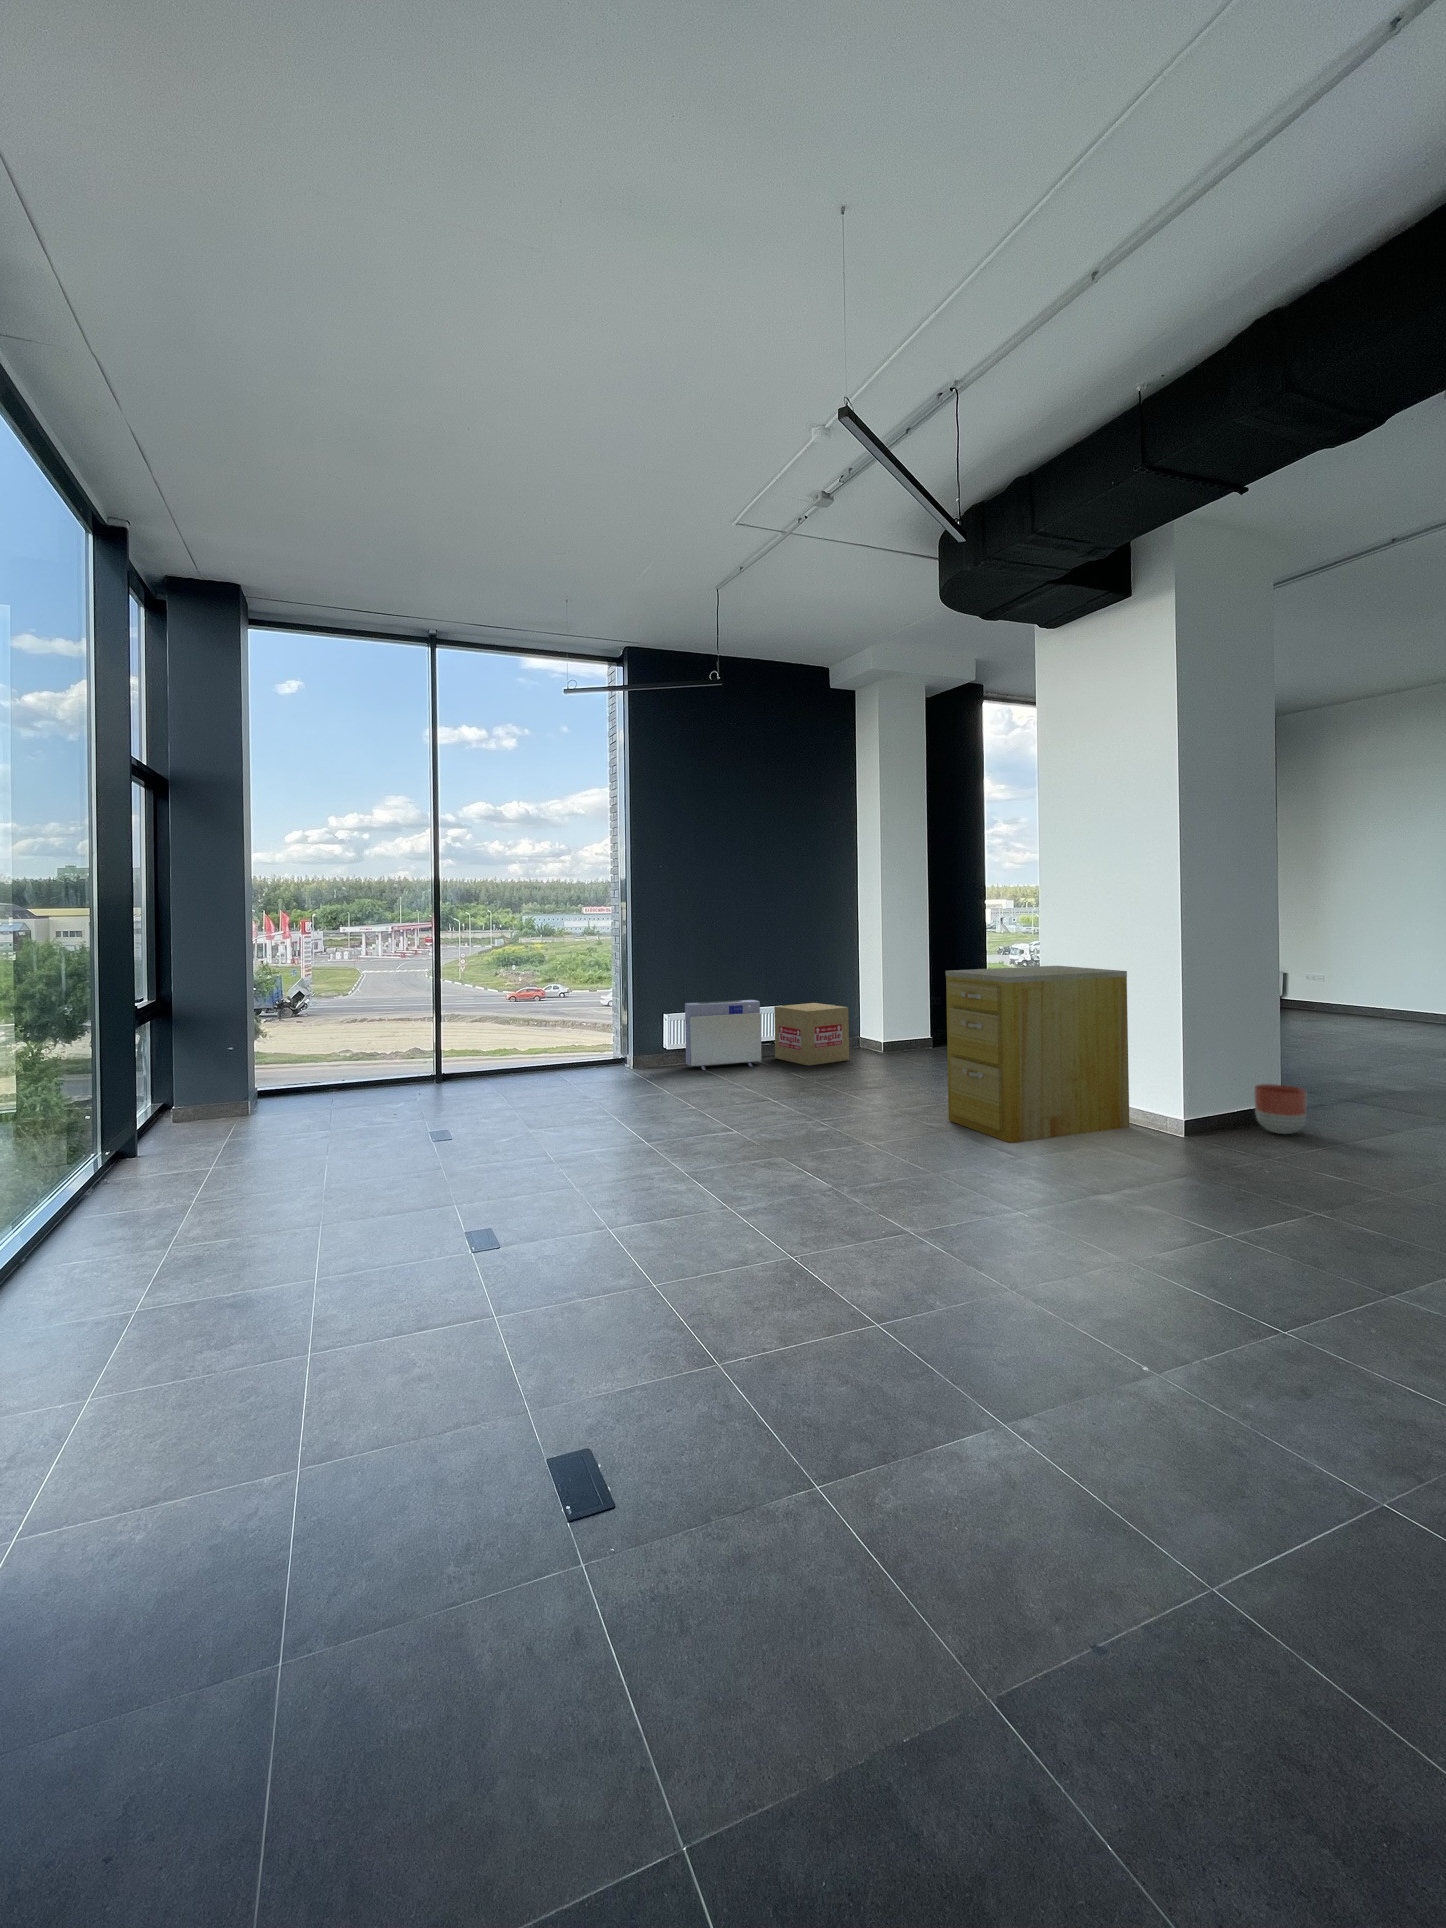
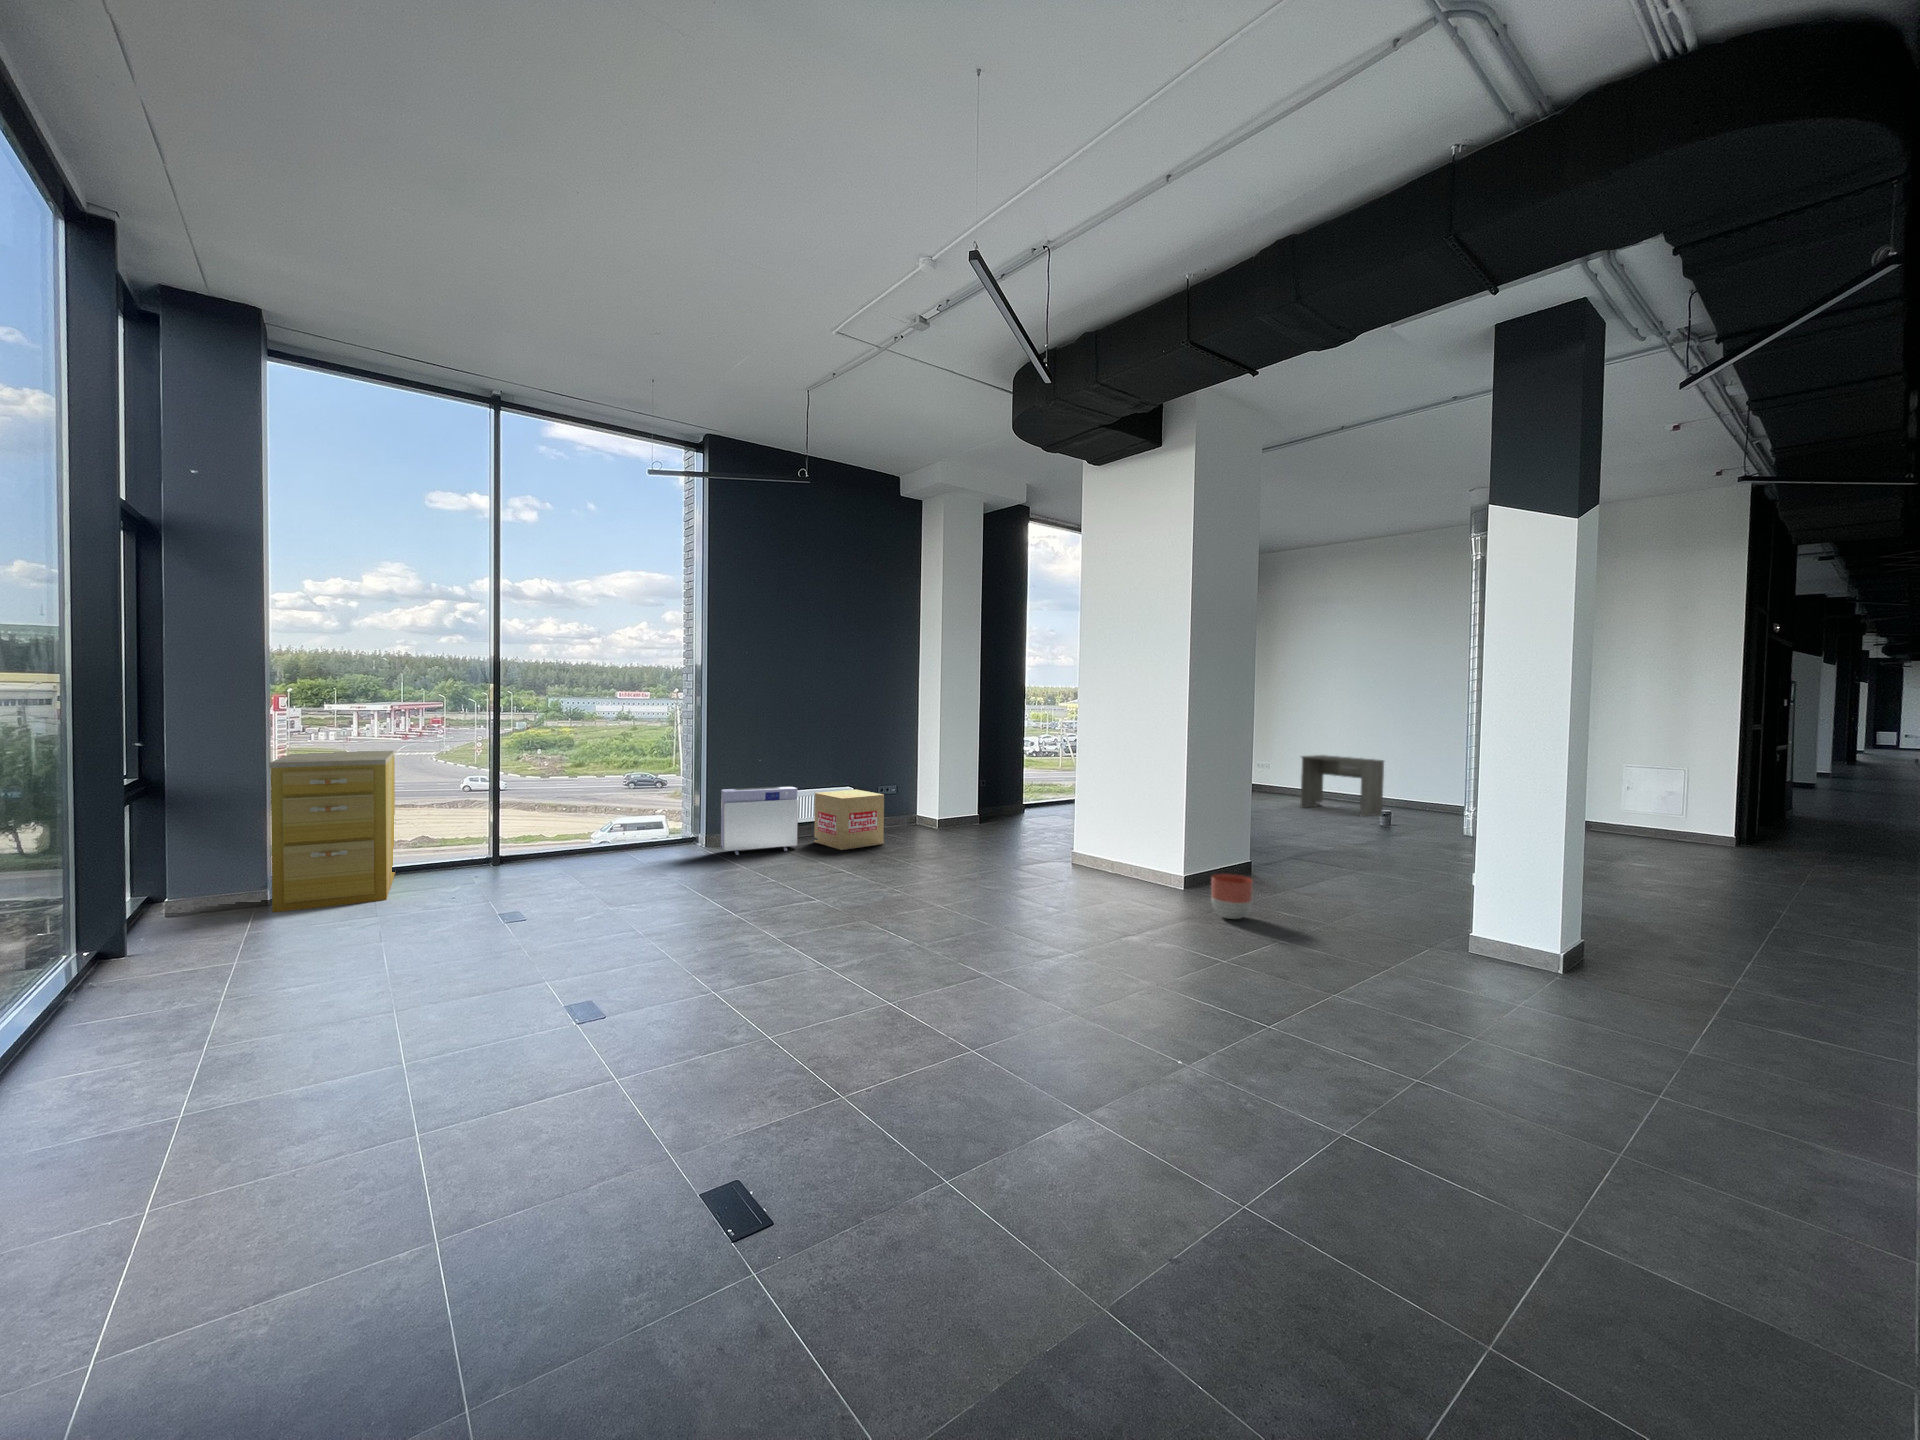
desk: none [1325,957,1440,1030] -> present [1301,755,1384,817]
filing cabinet: present [946,966,1130,1143] -> present [270,751,395,912]

